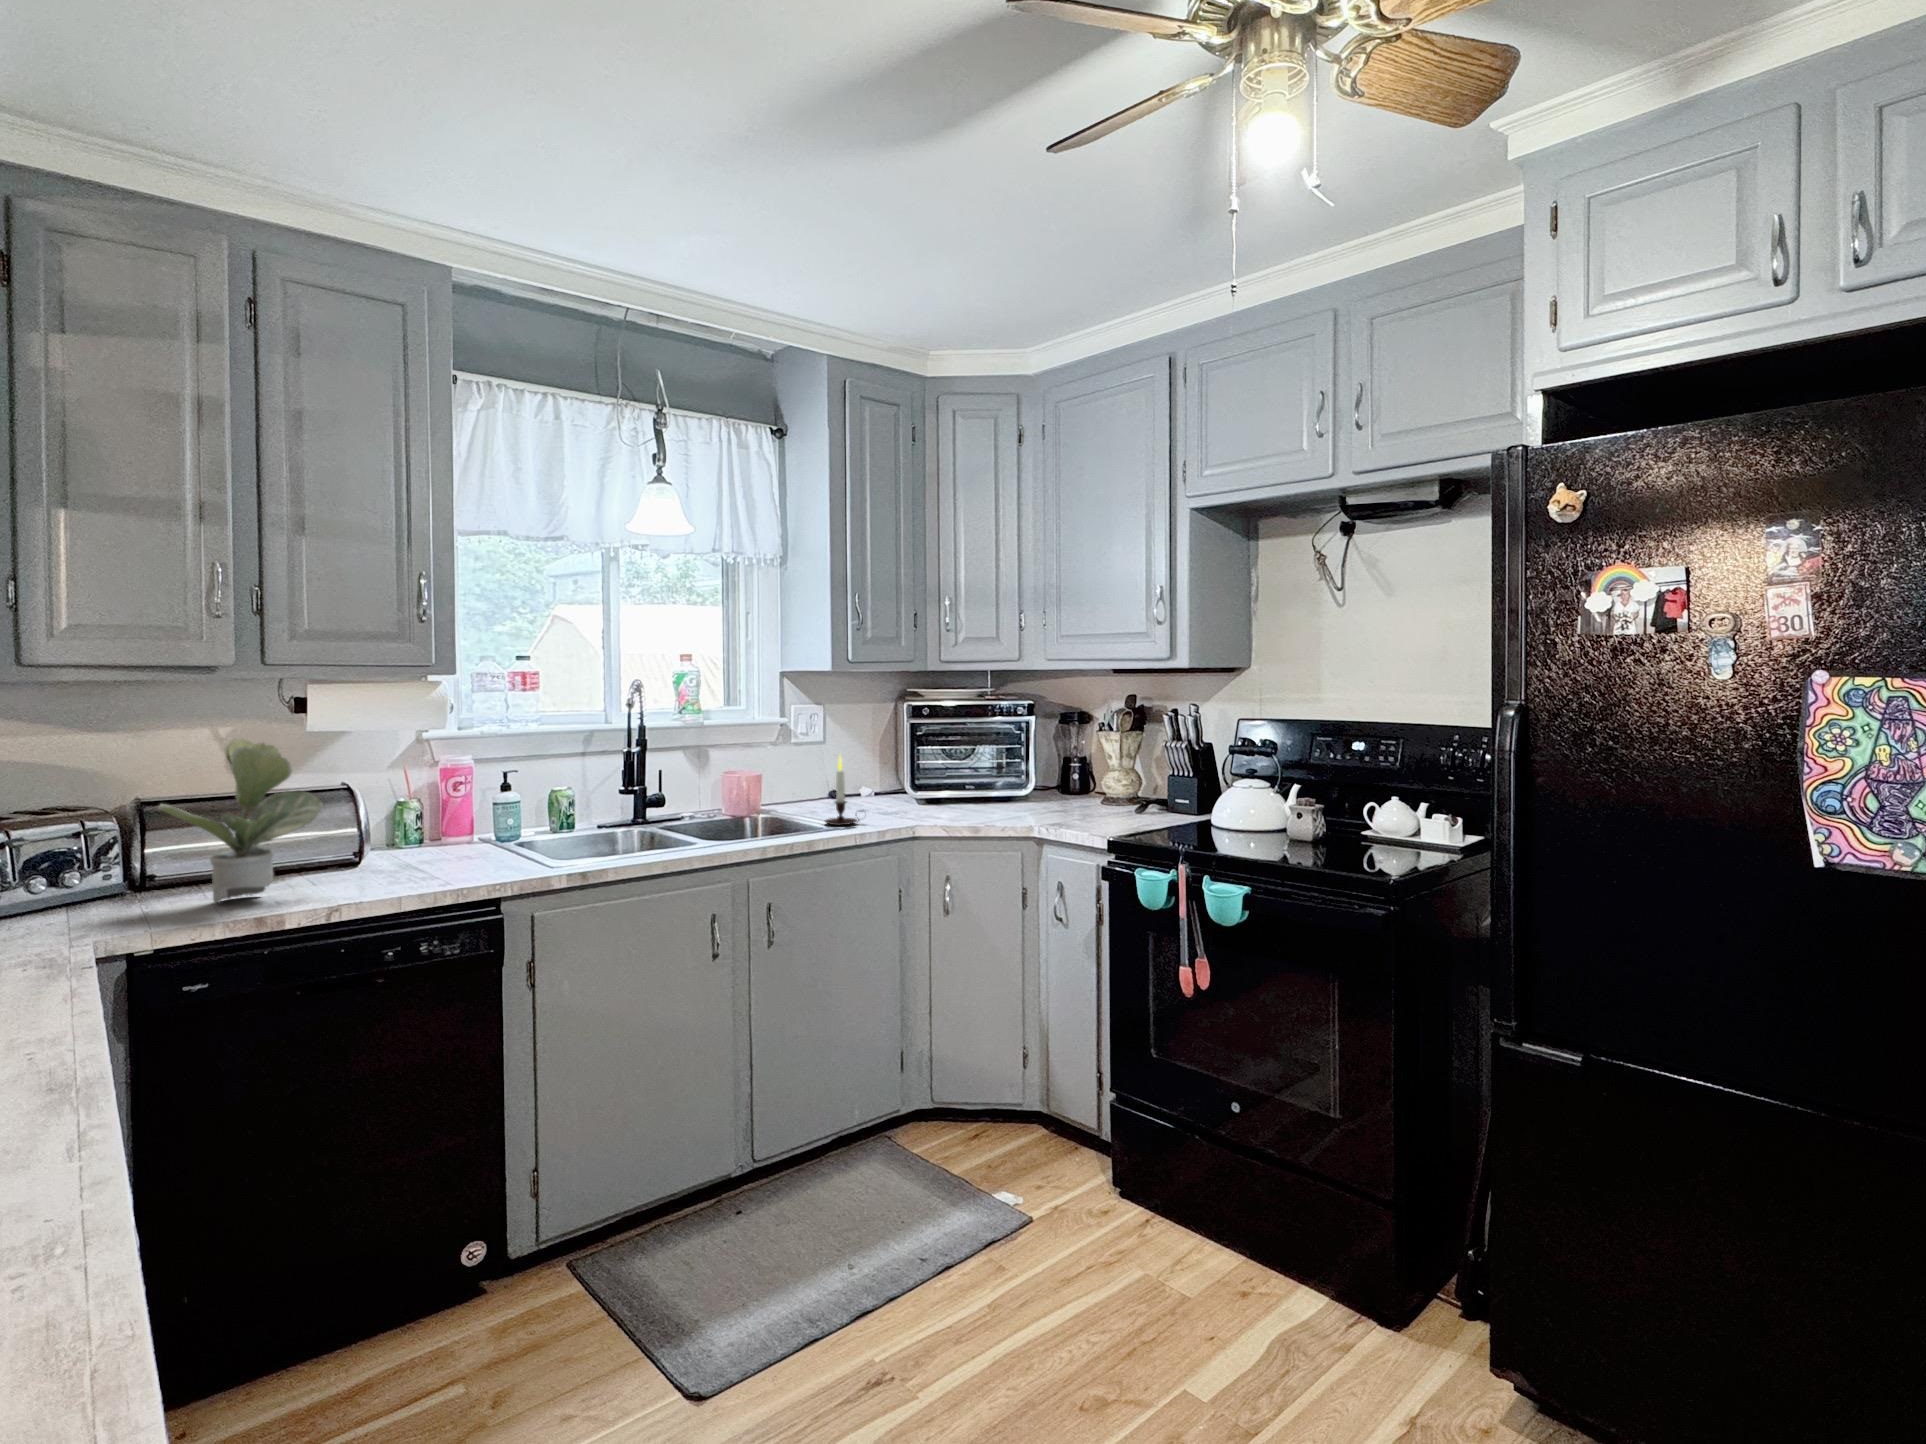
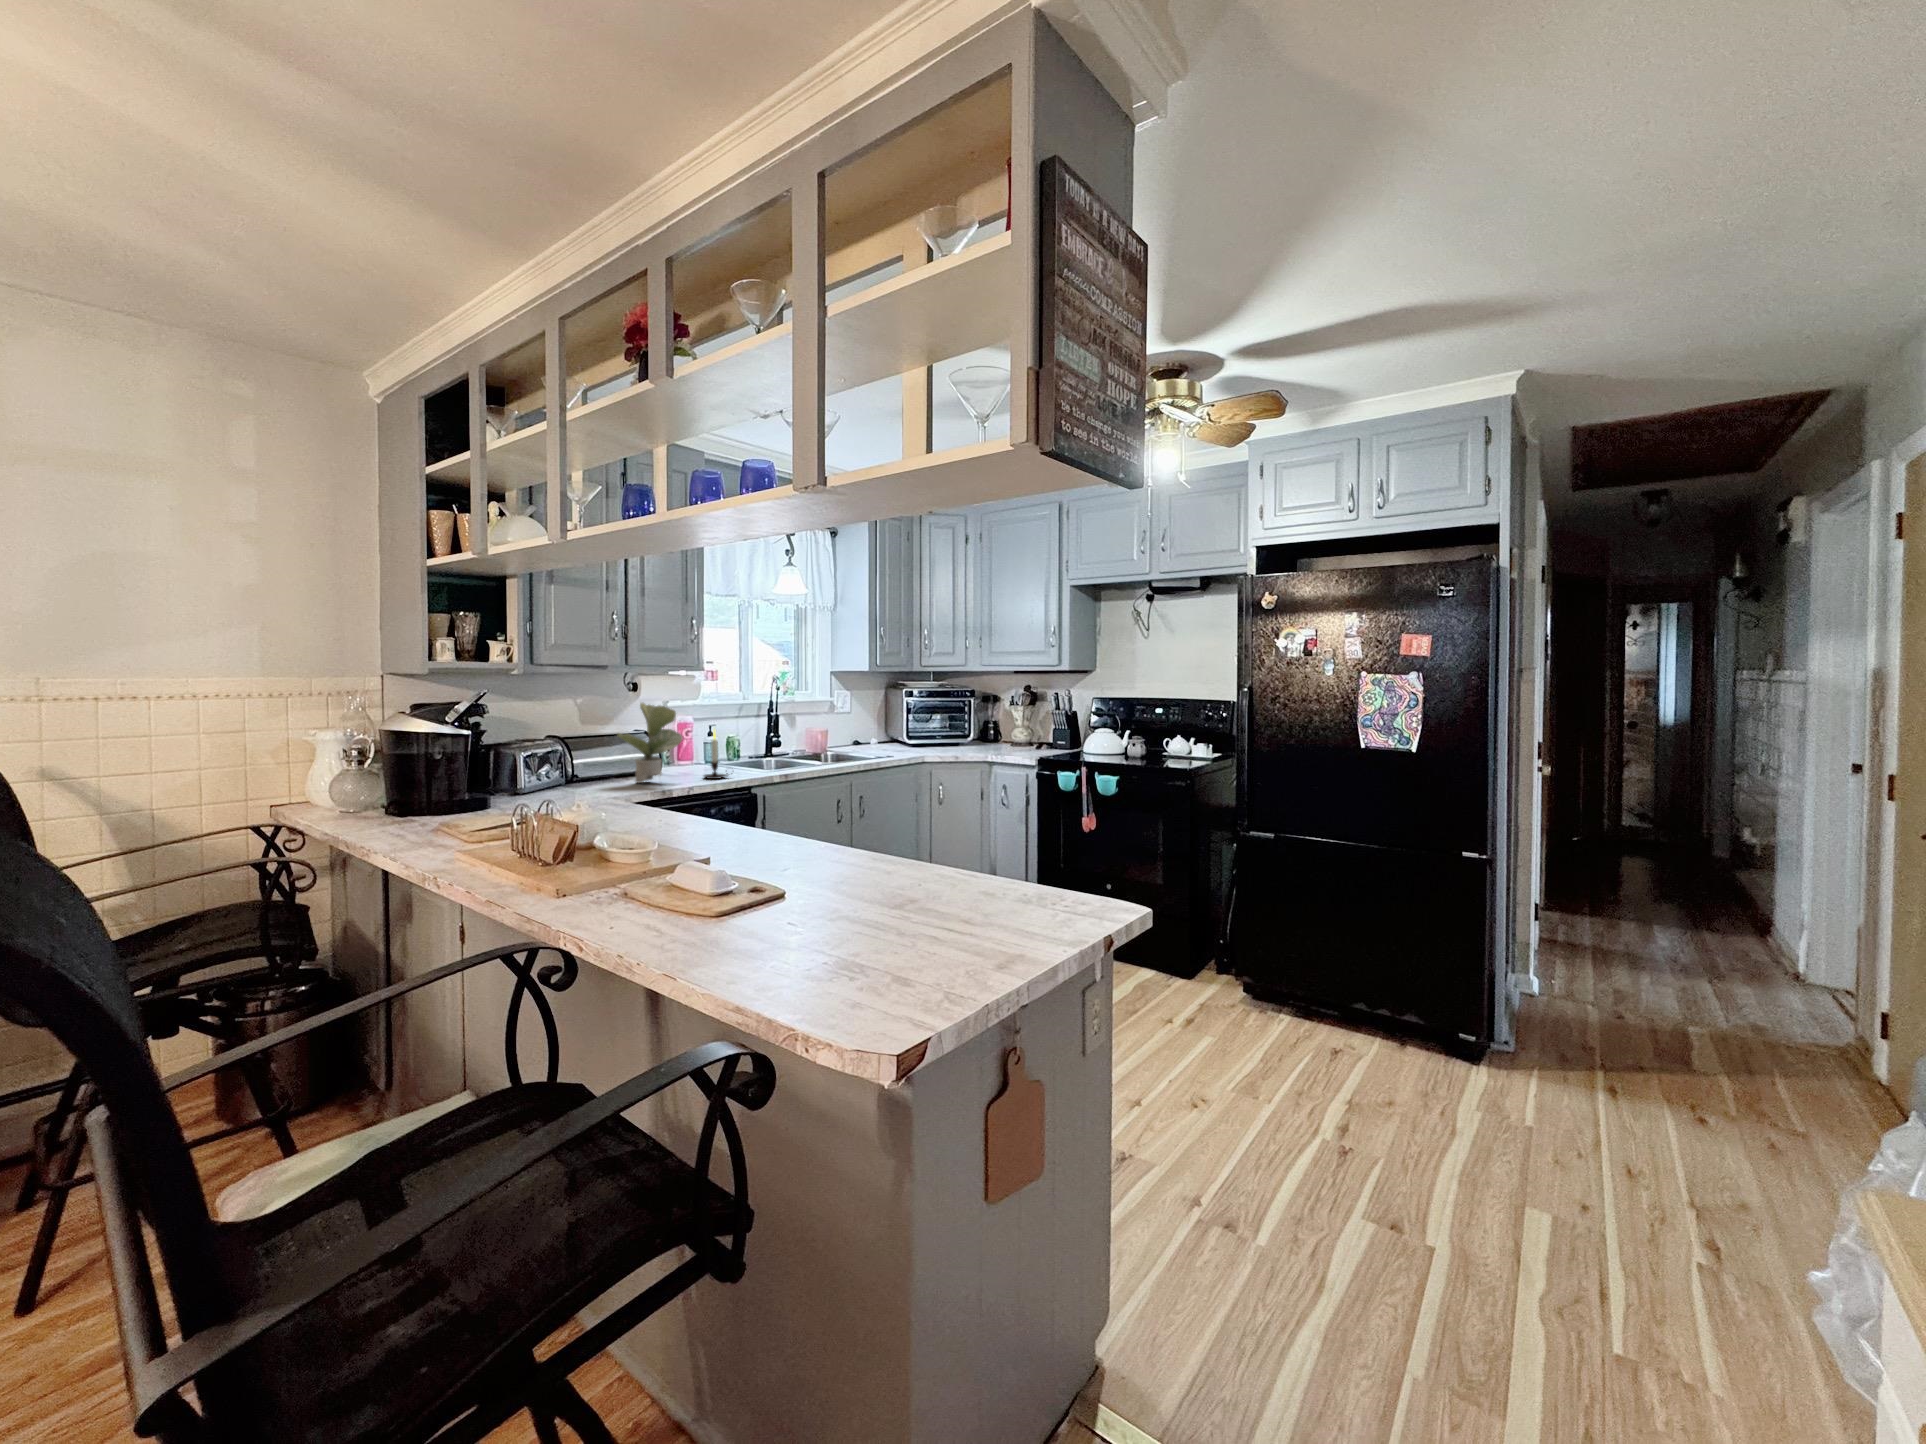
candle: present [825,756,860,825] -> present [704,730,728,779]

